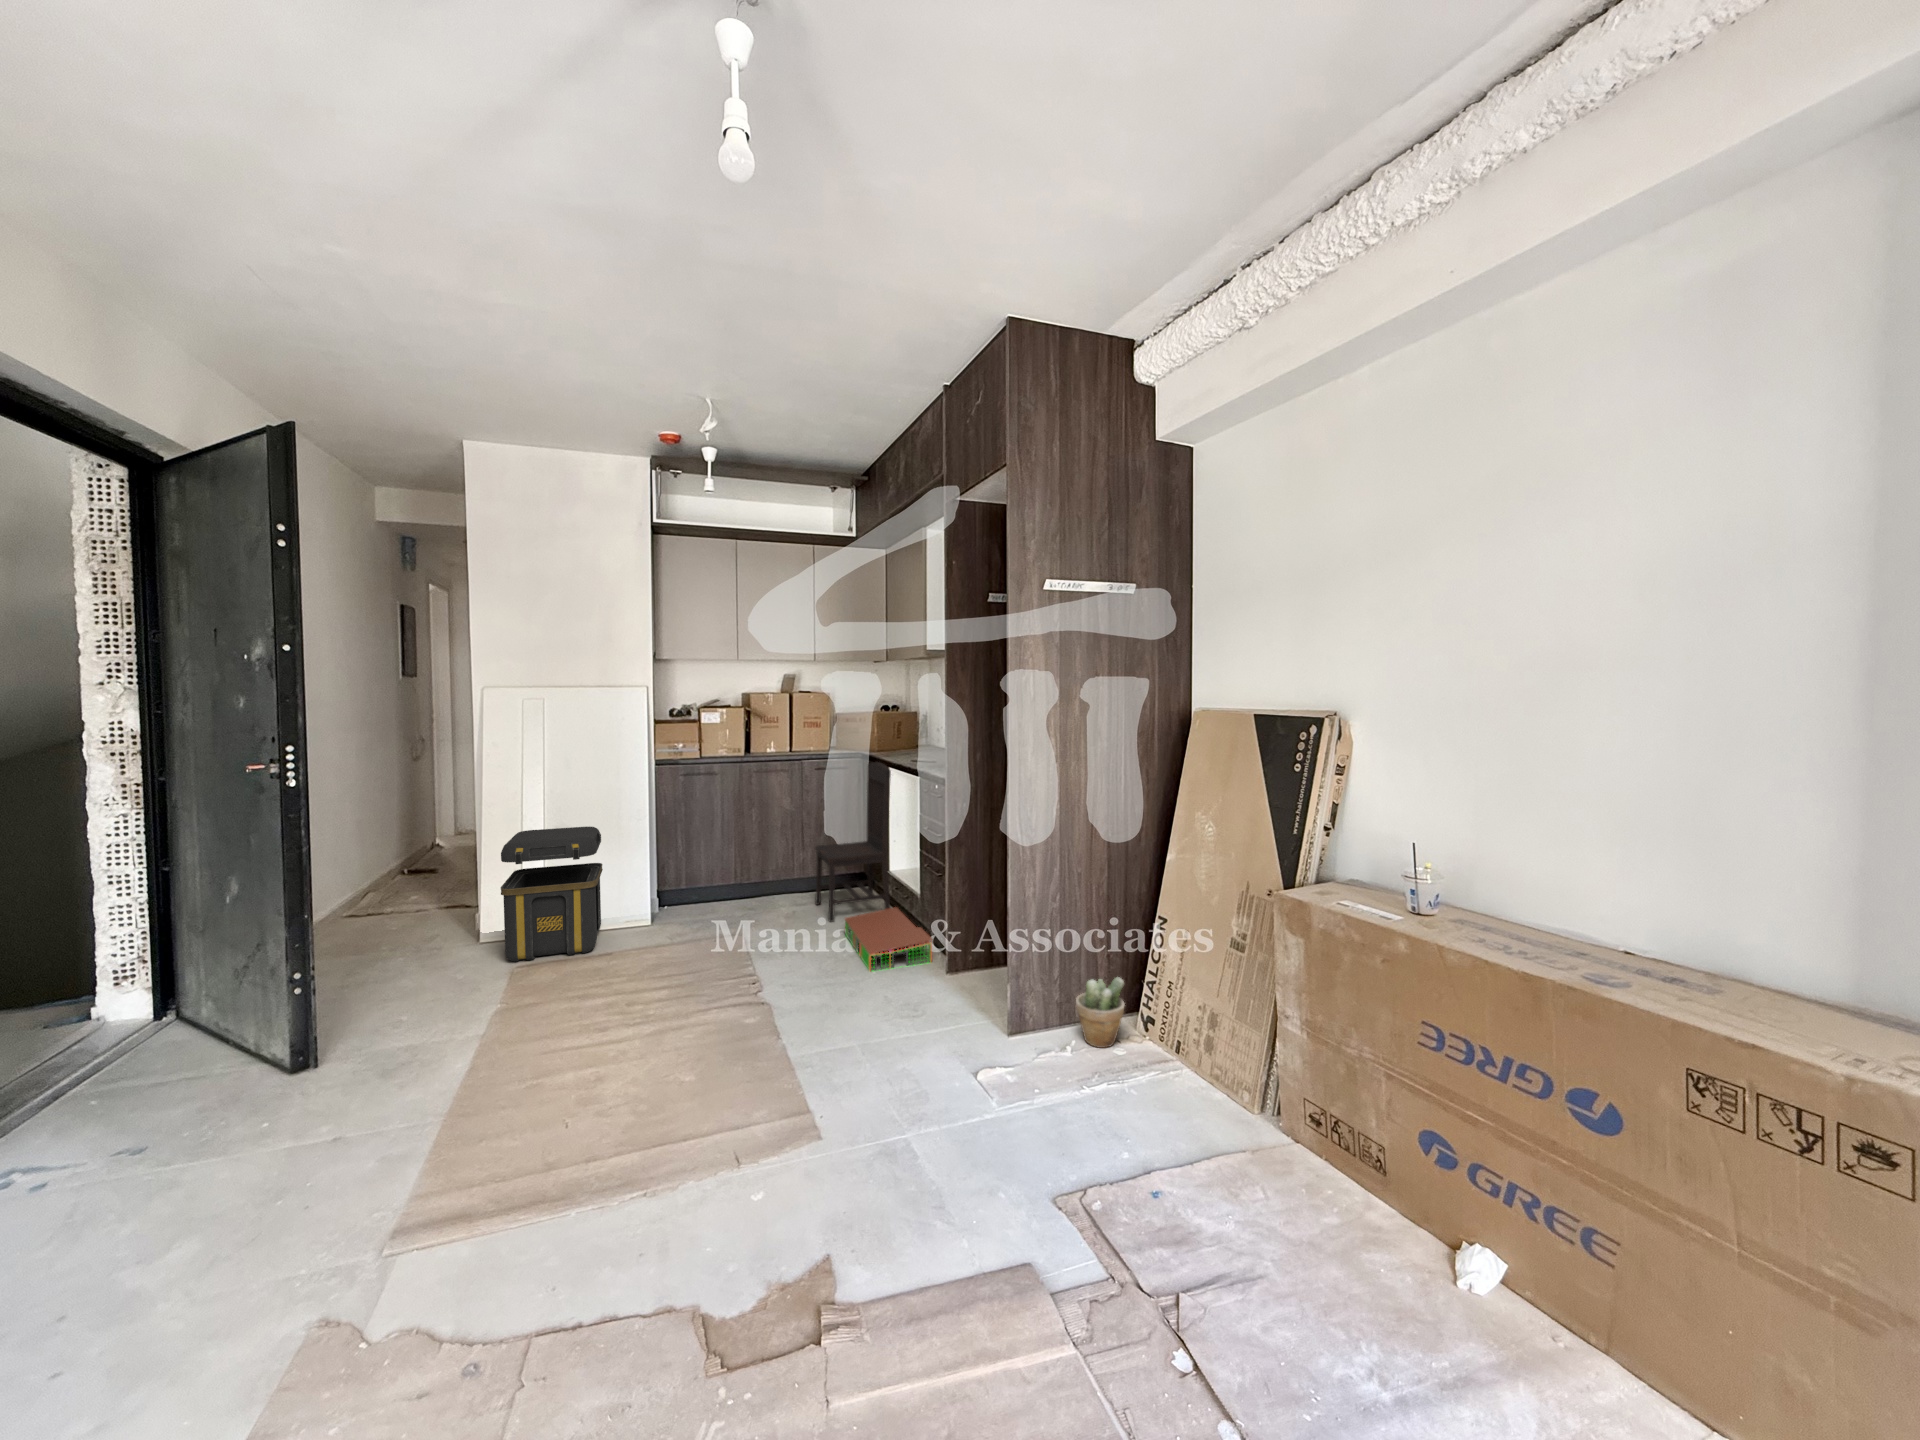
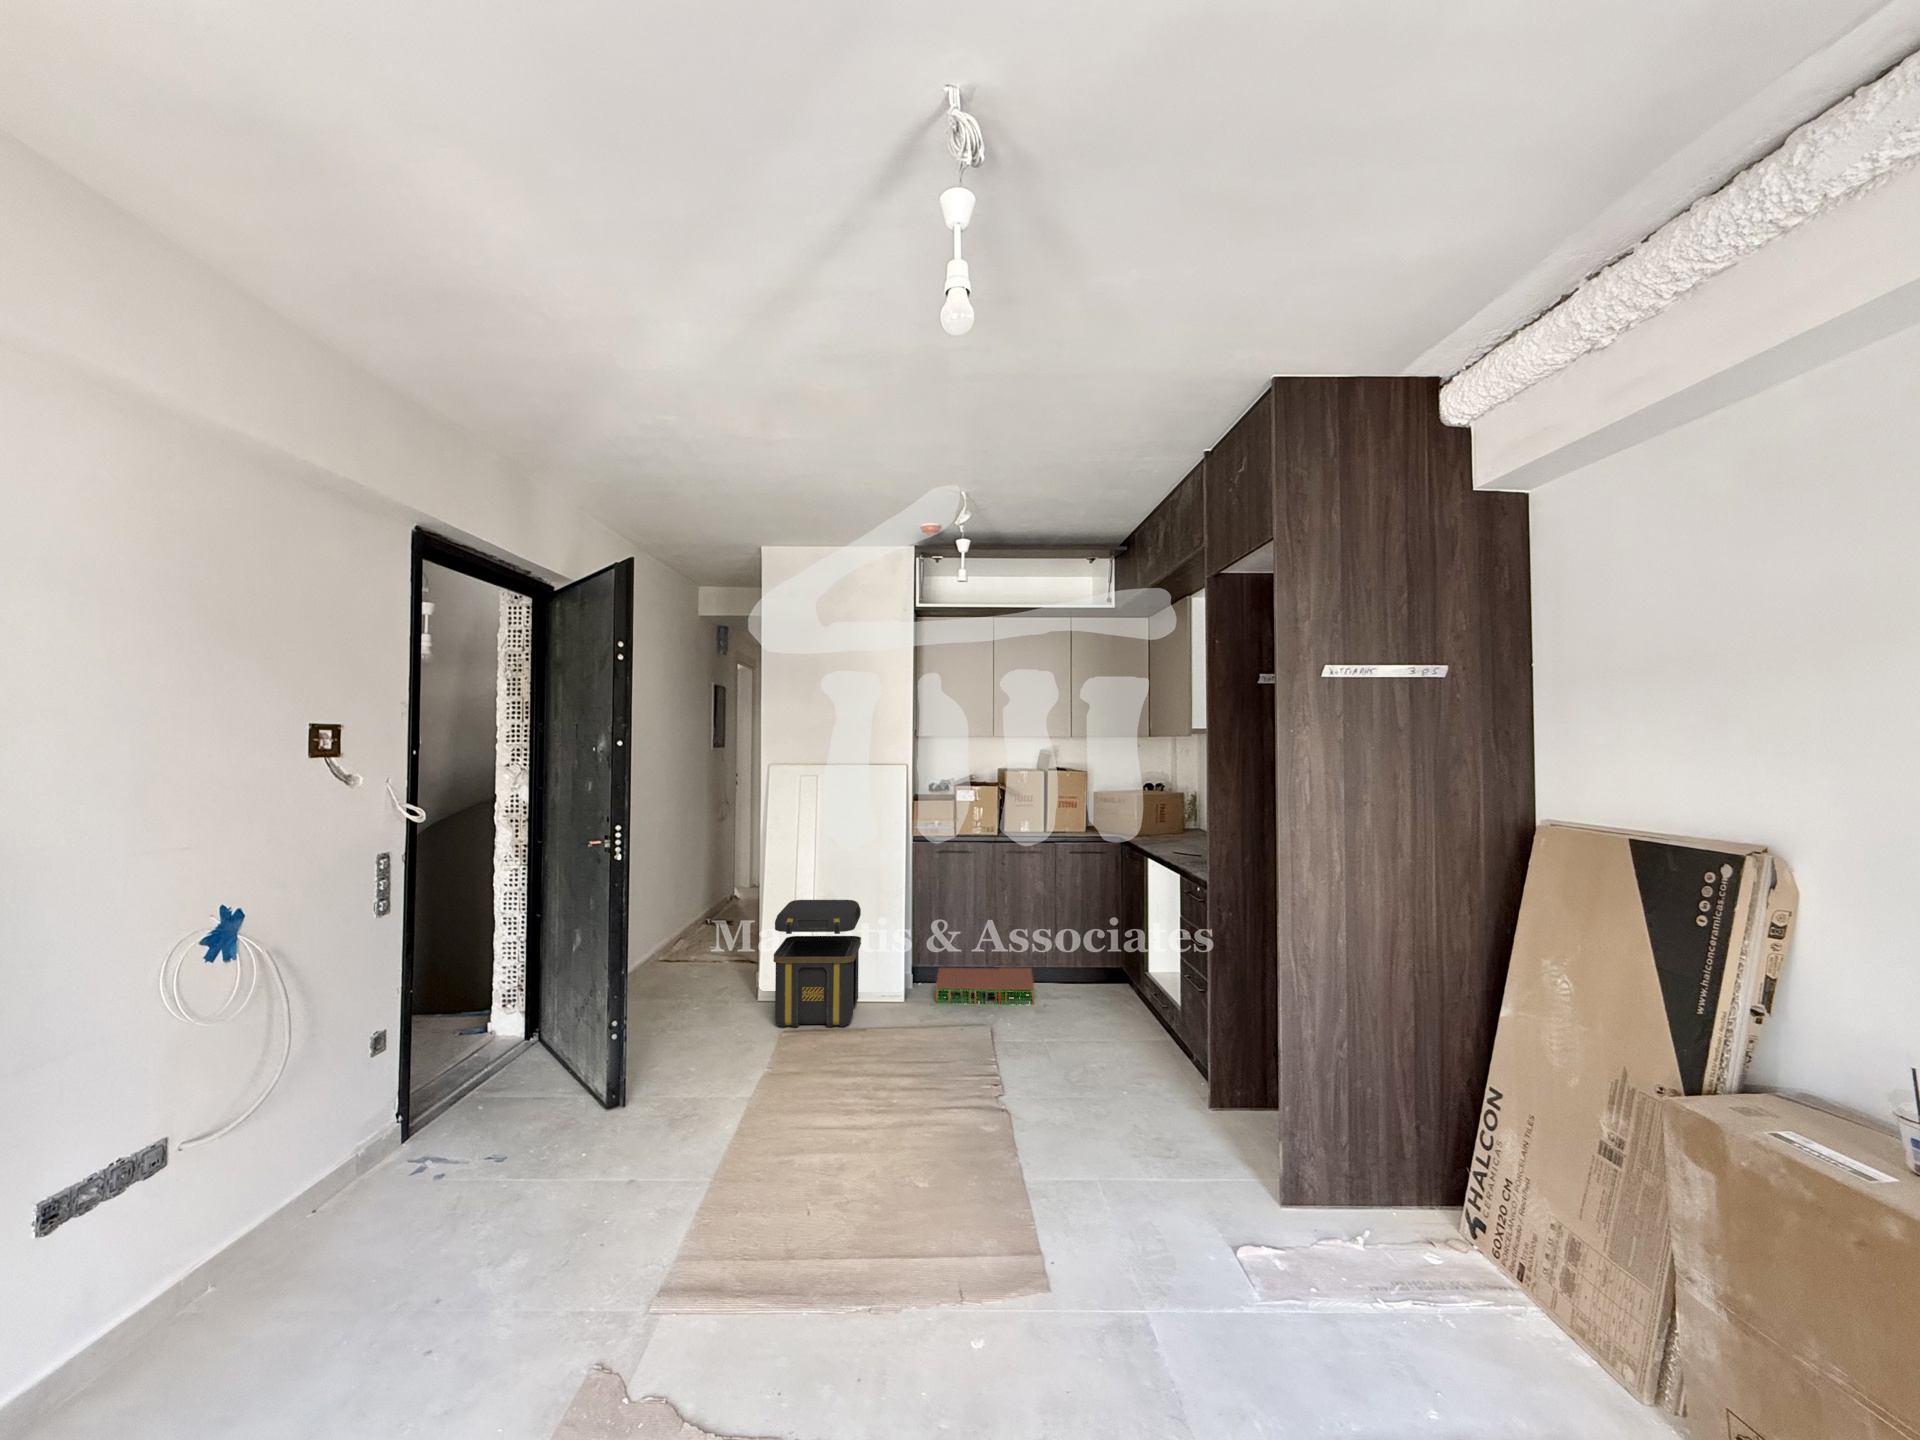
chair: present [815,762,891,922] -> none [1068,849,1151,1025]
storage bin: present [845,908,932,971] -> present [936,967,1034,1004]
potted plant: present [1076,977,1125,1048] -> none [1371,1159,1441,1253]

